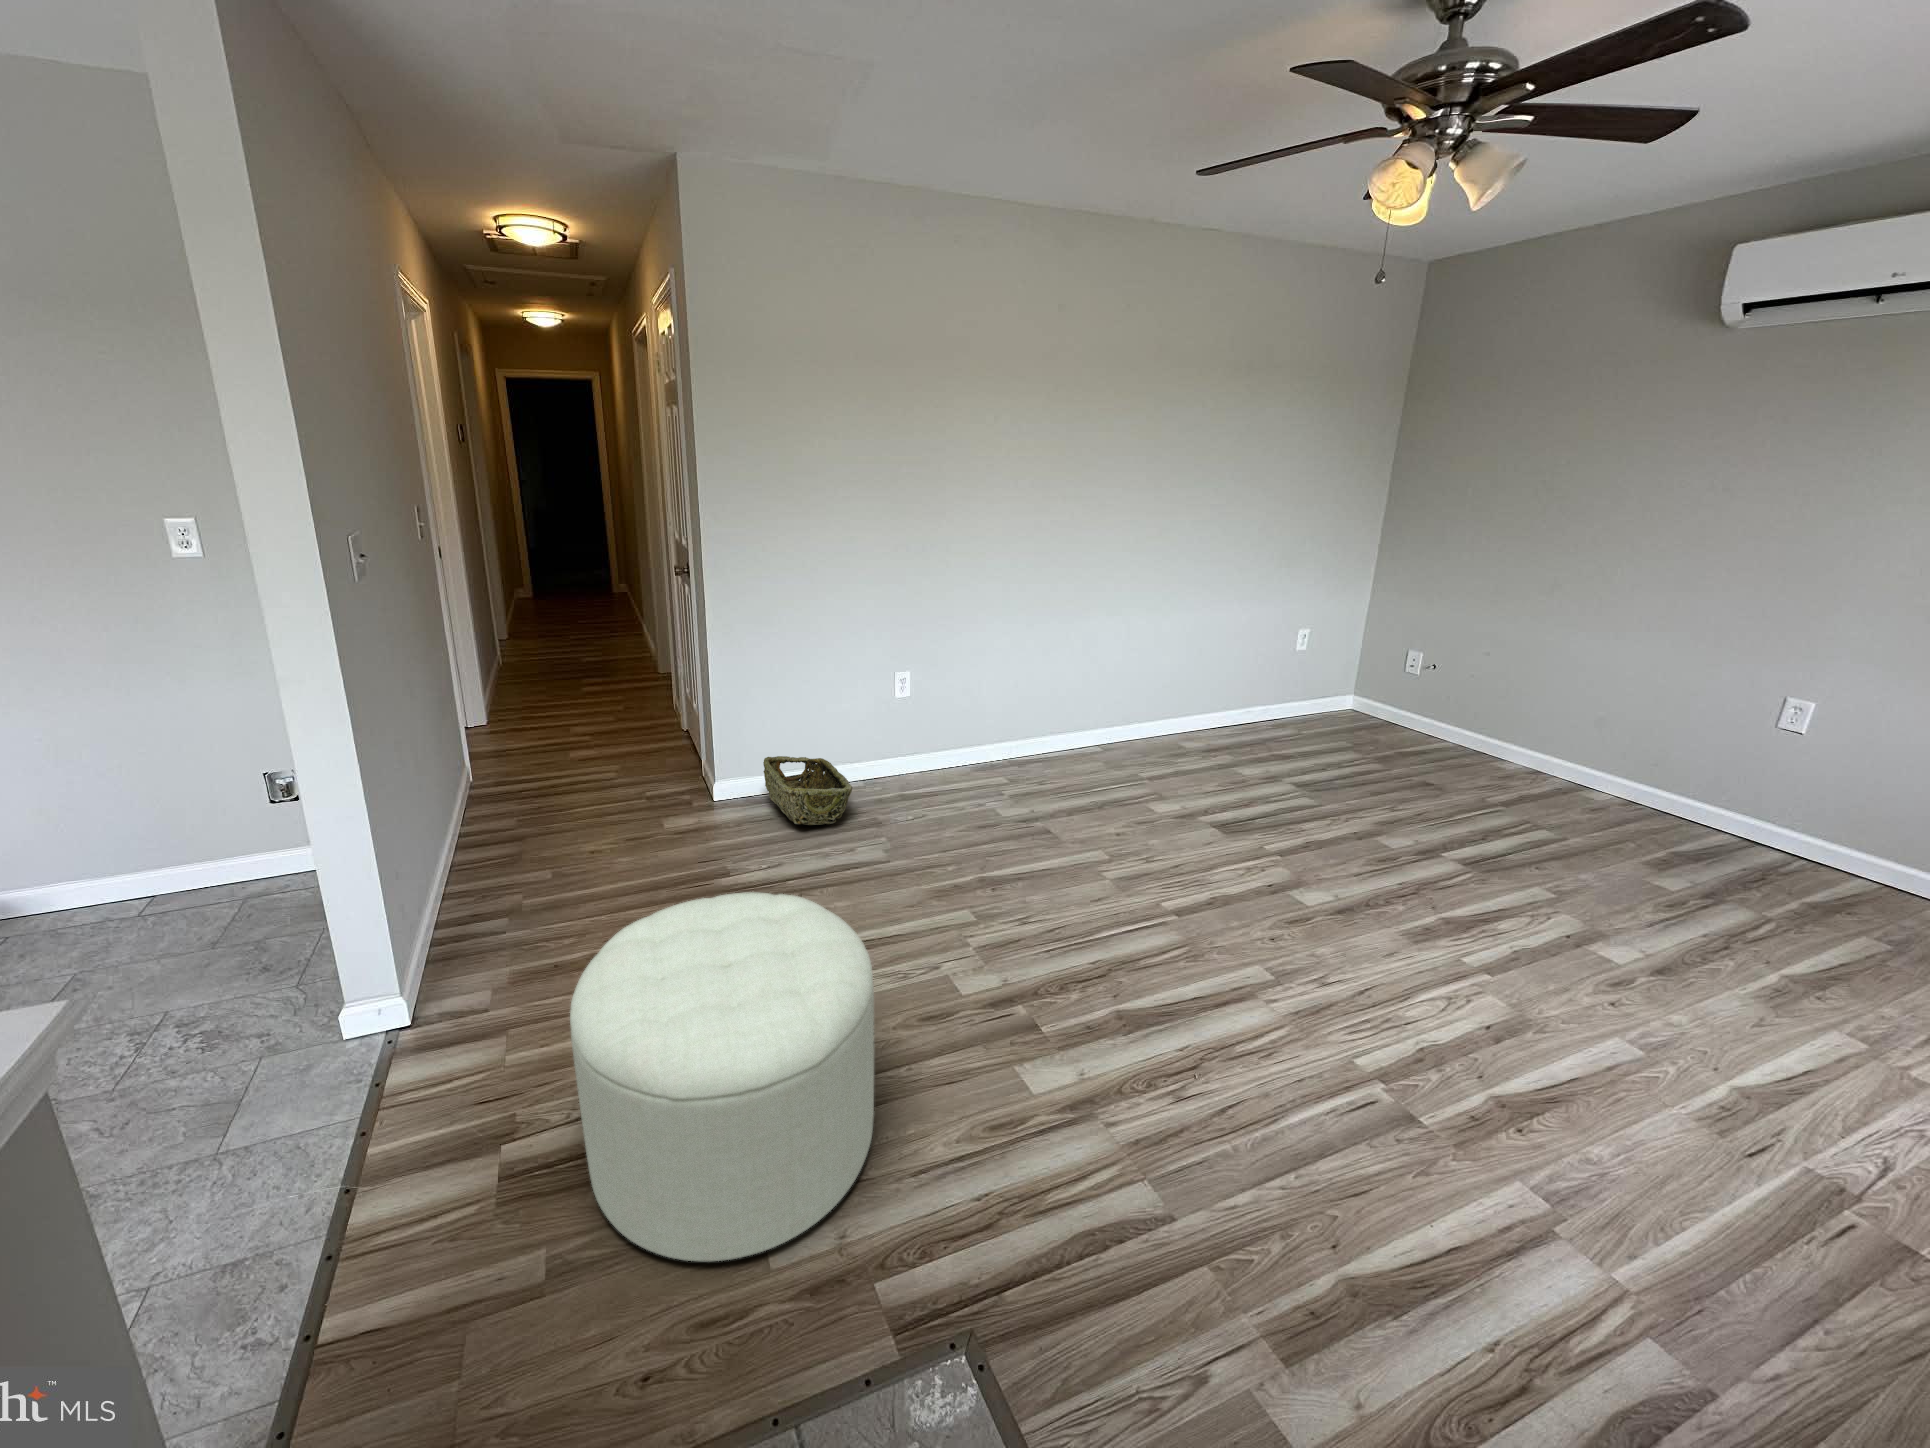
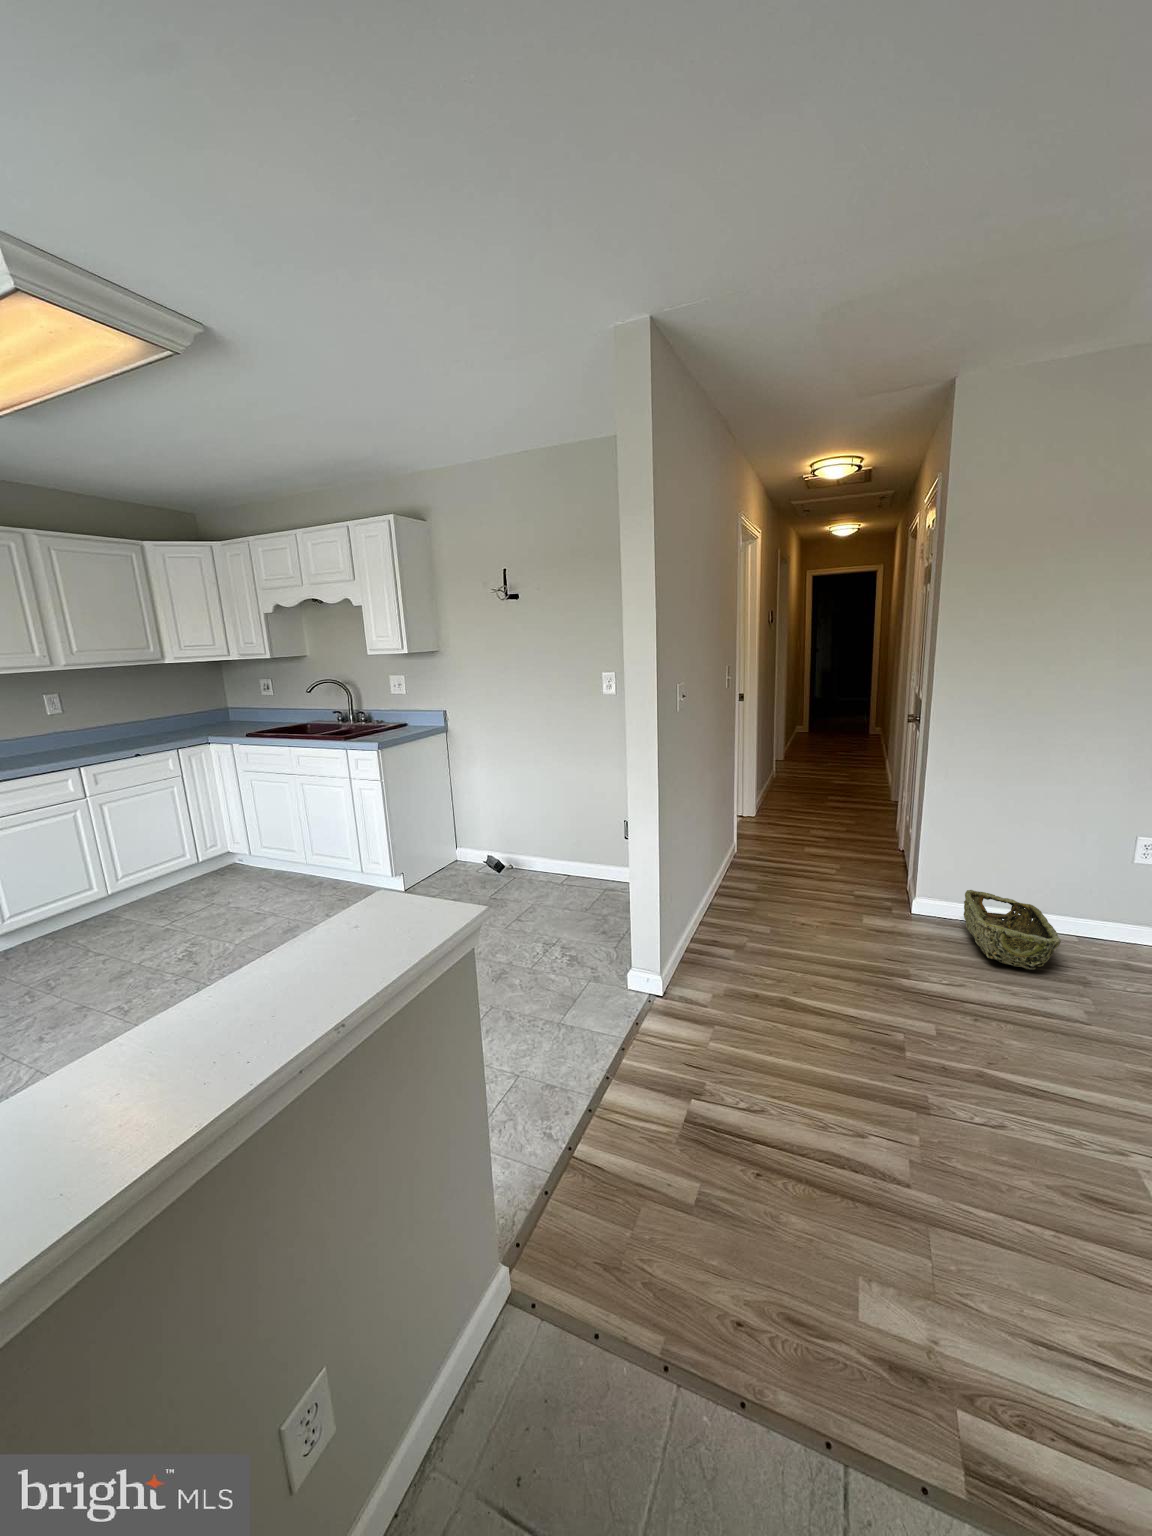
ottoman: present [570,892,874,1262] -> none [738,980,1016,1309]

